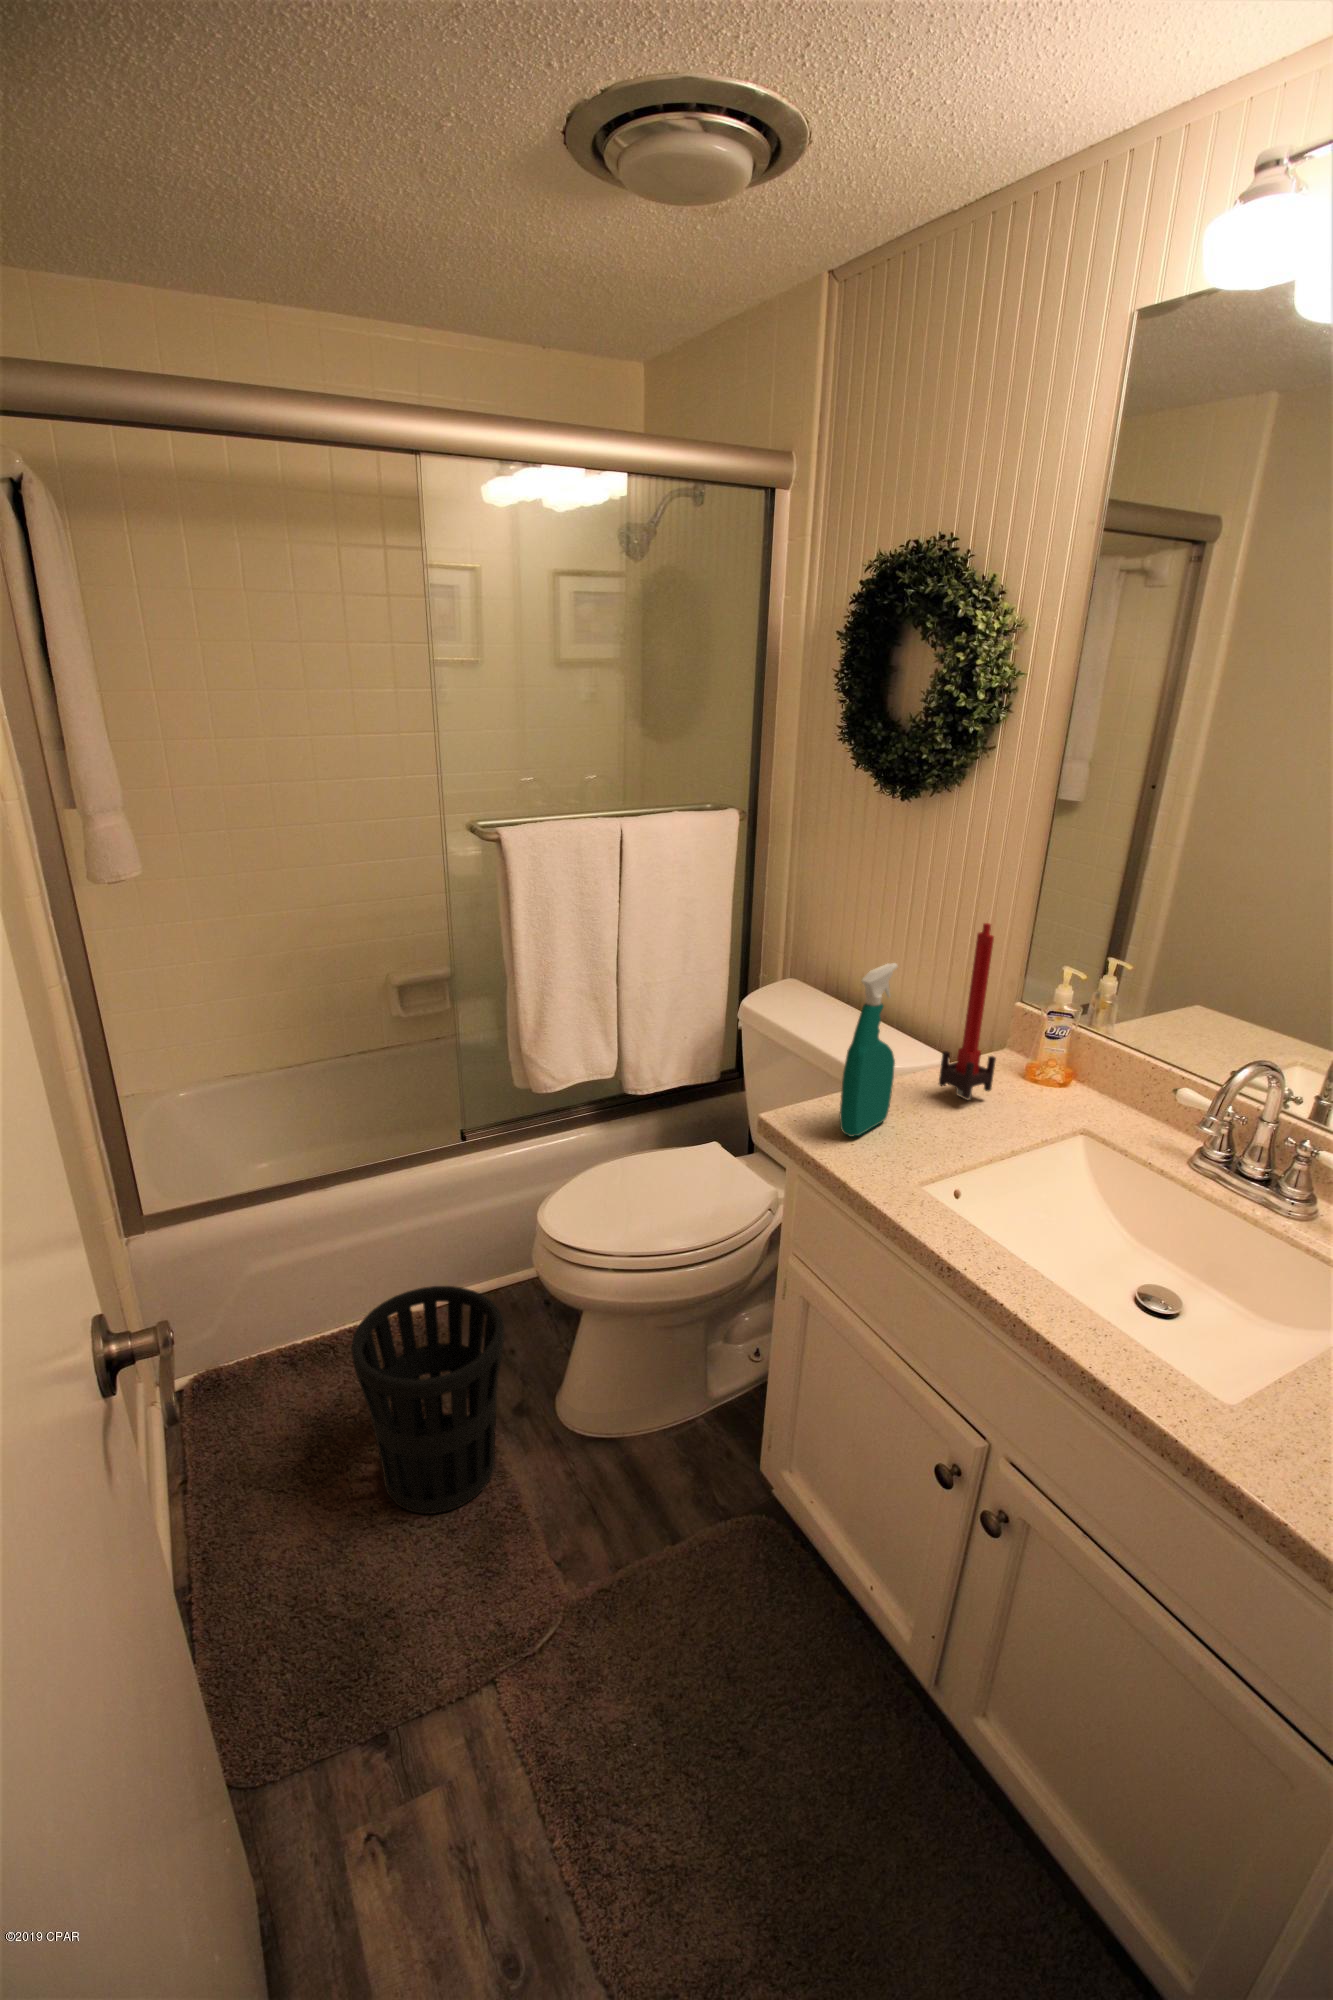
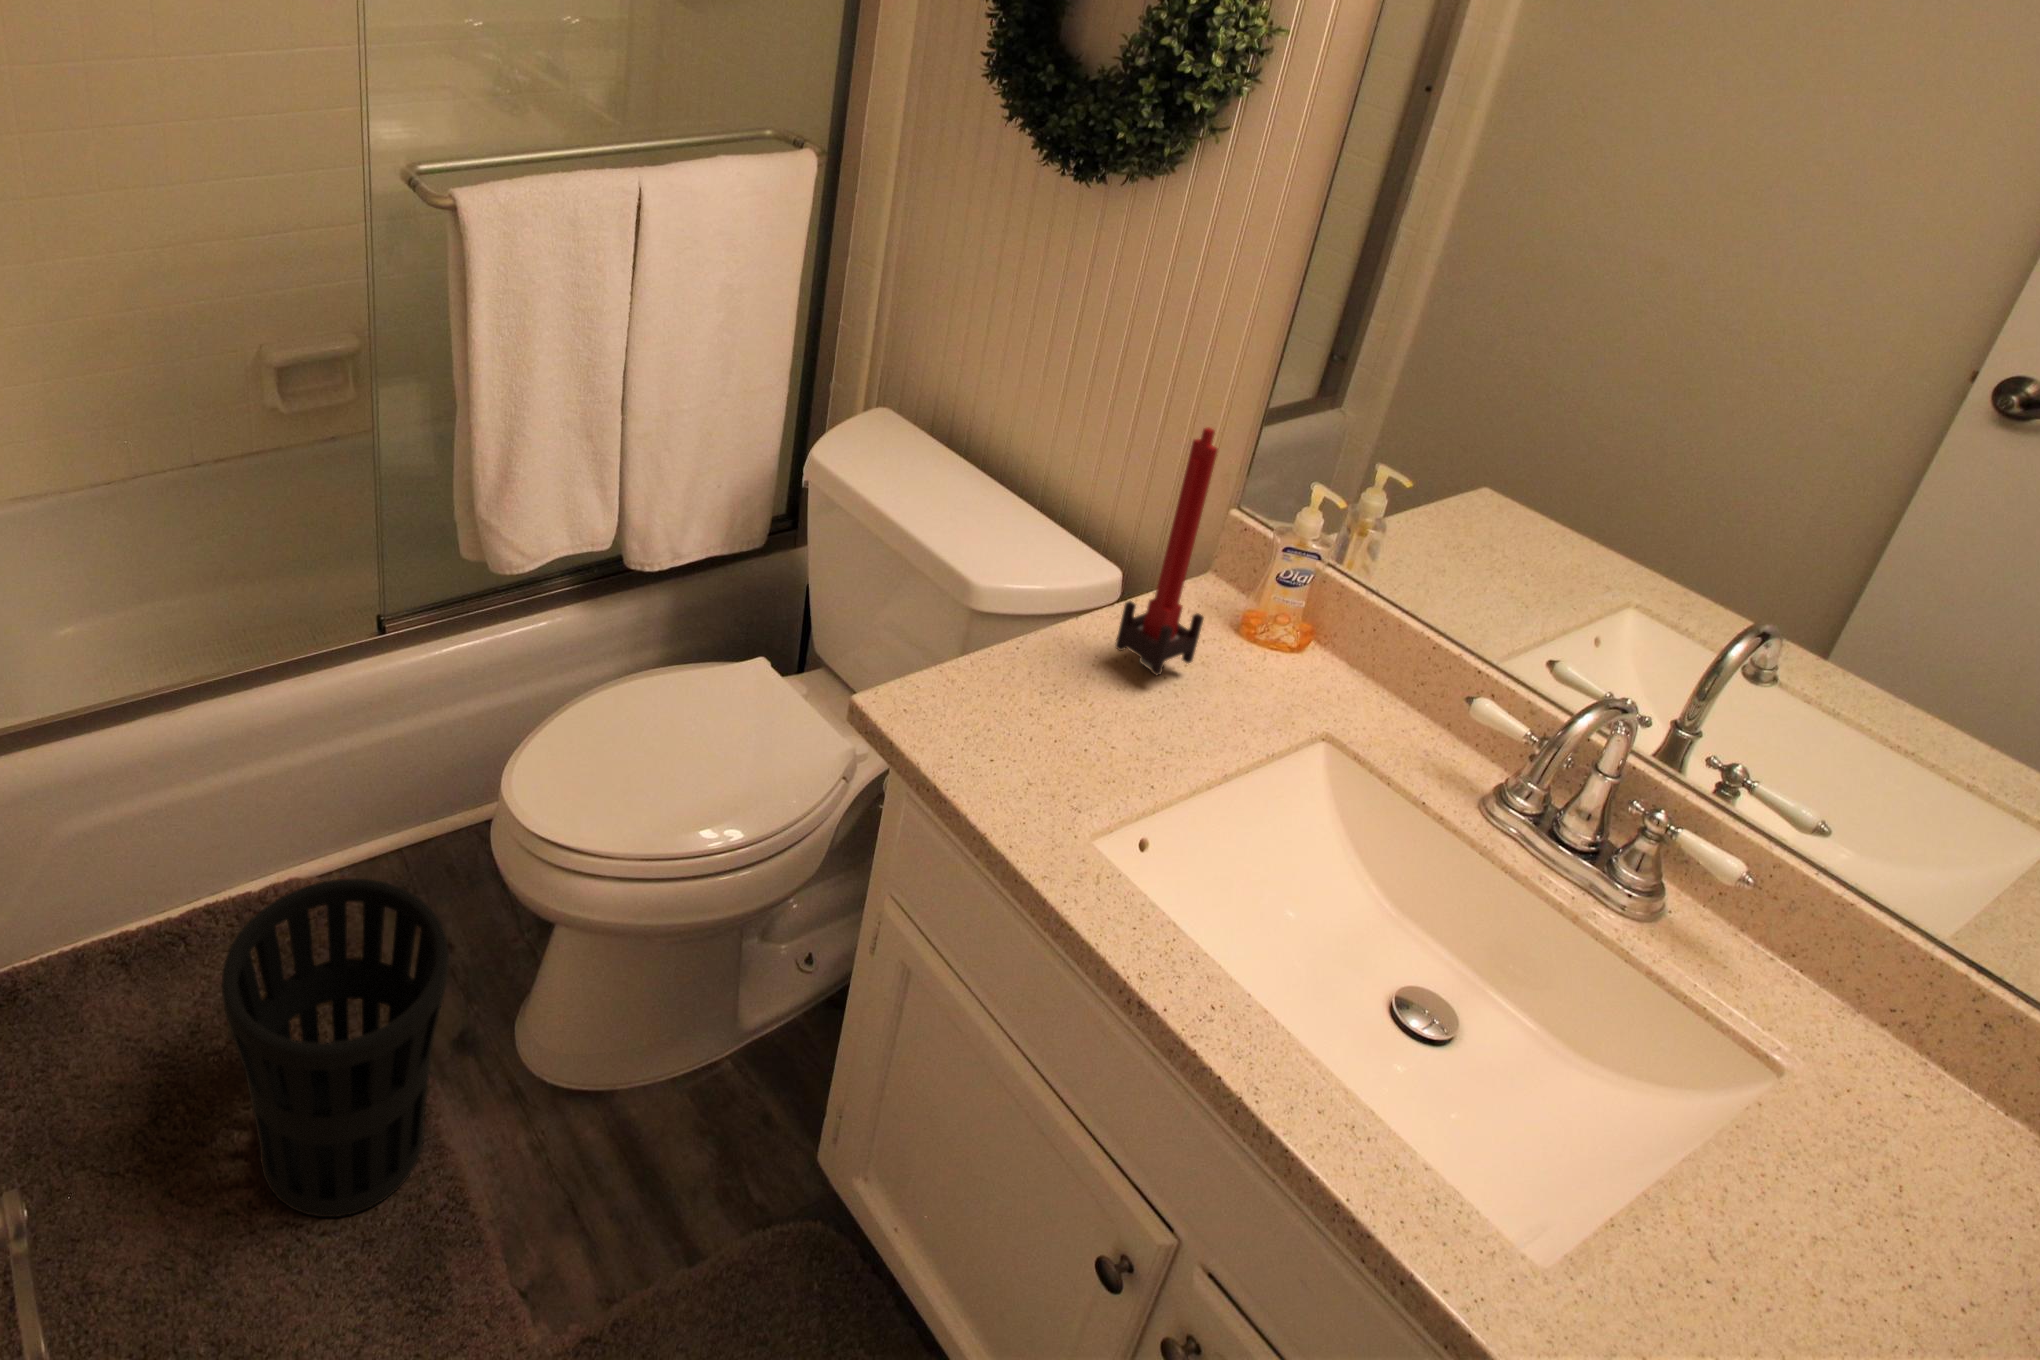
spray bottle: present [840,963,898,1137] -> none [973,490,1076,740]

